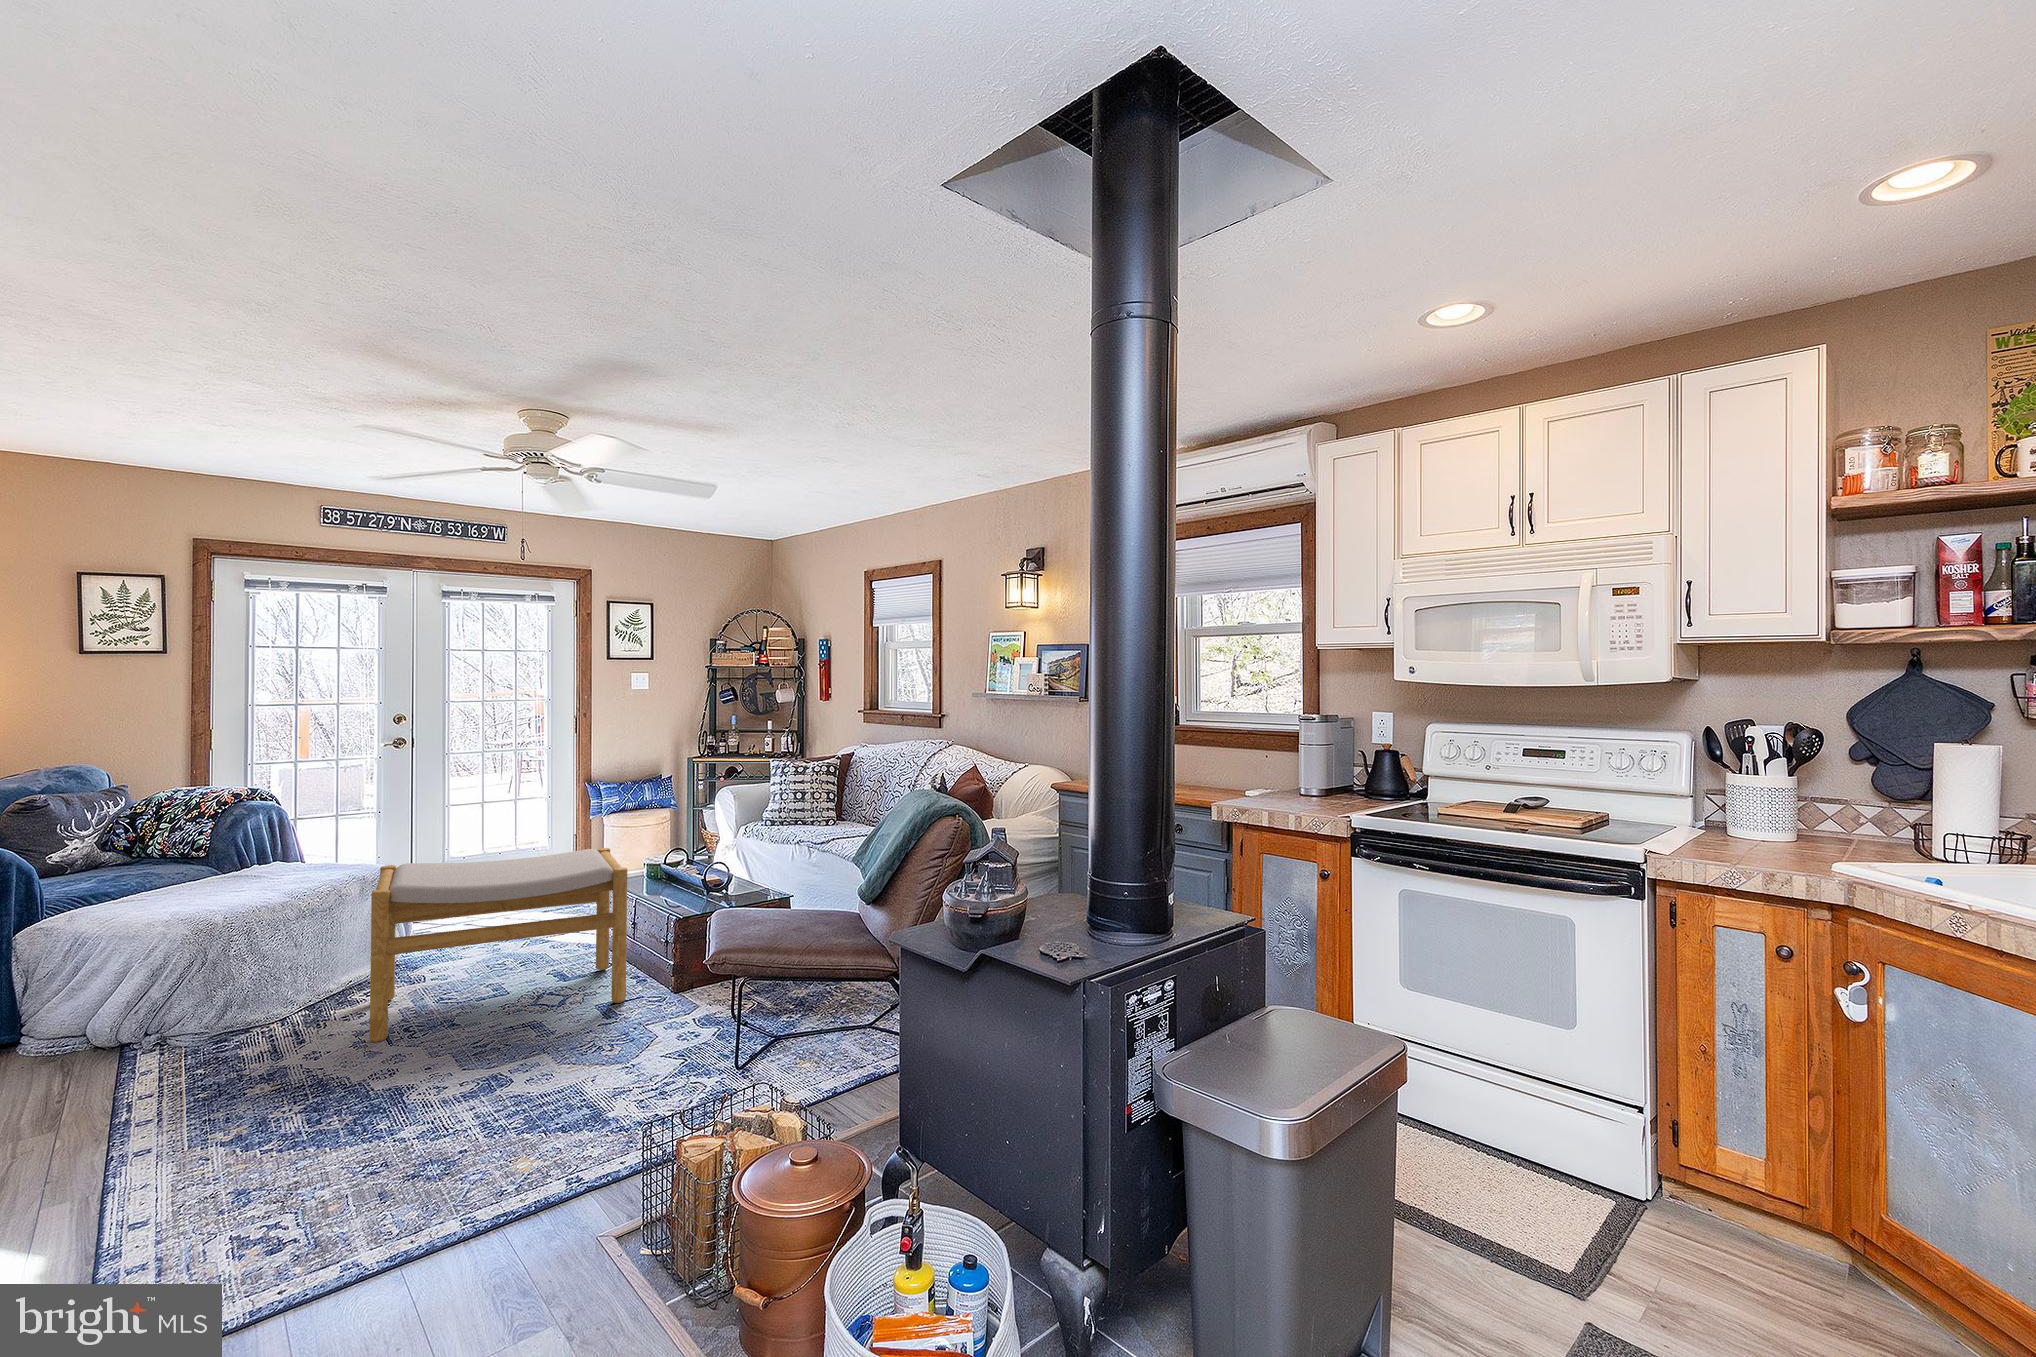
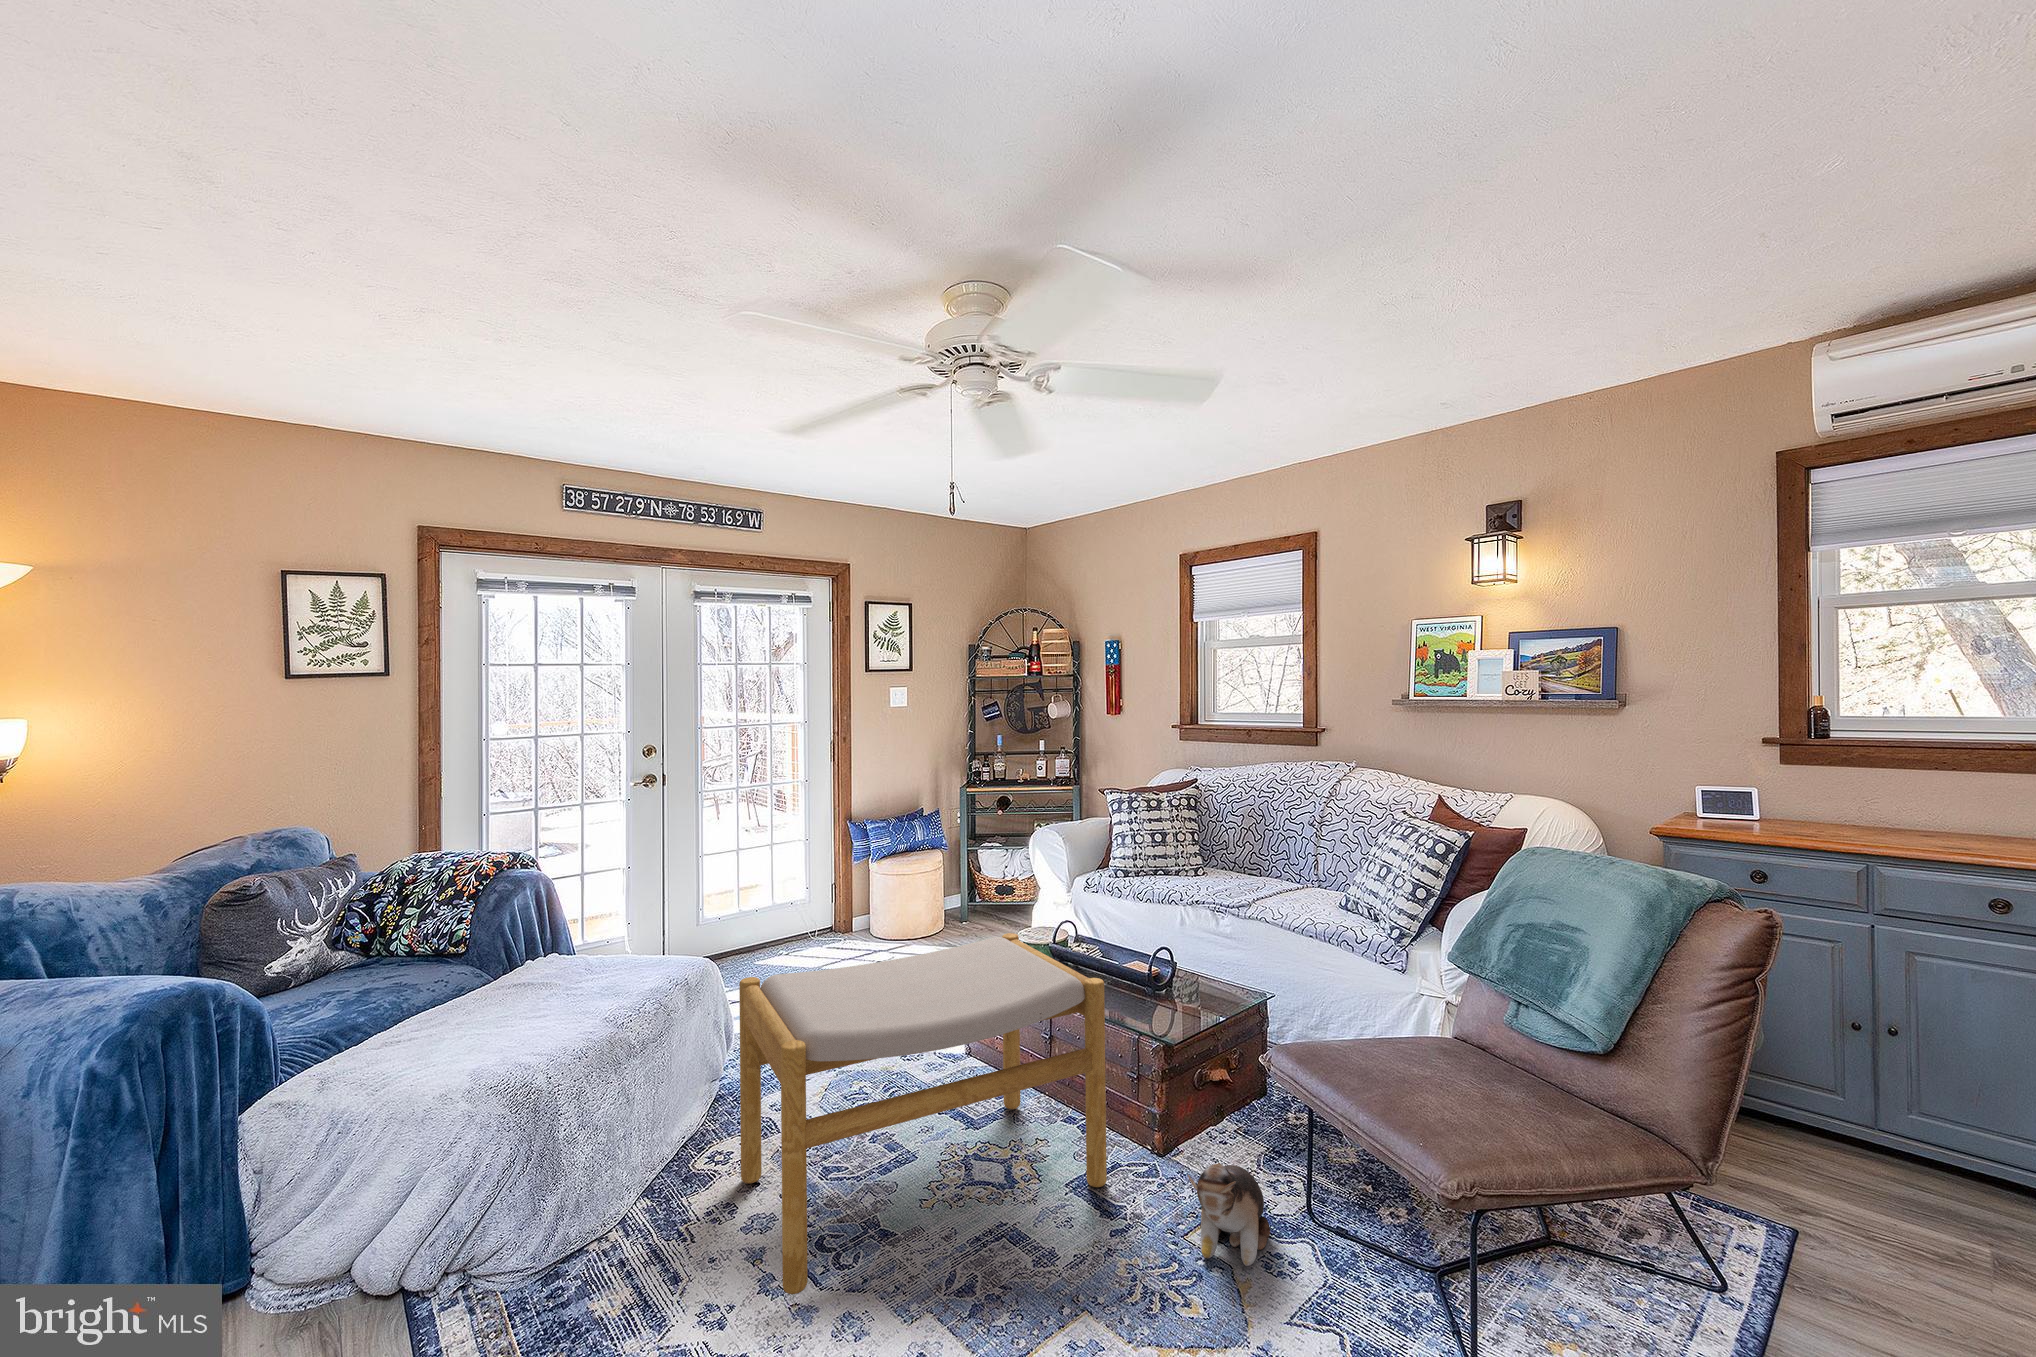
plush toy: none [627,969,717,1031] -> present [1188,1163,1270,1266]

